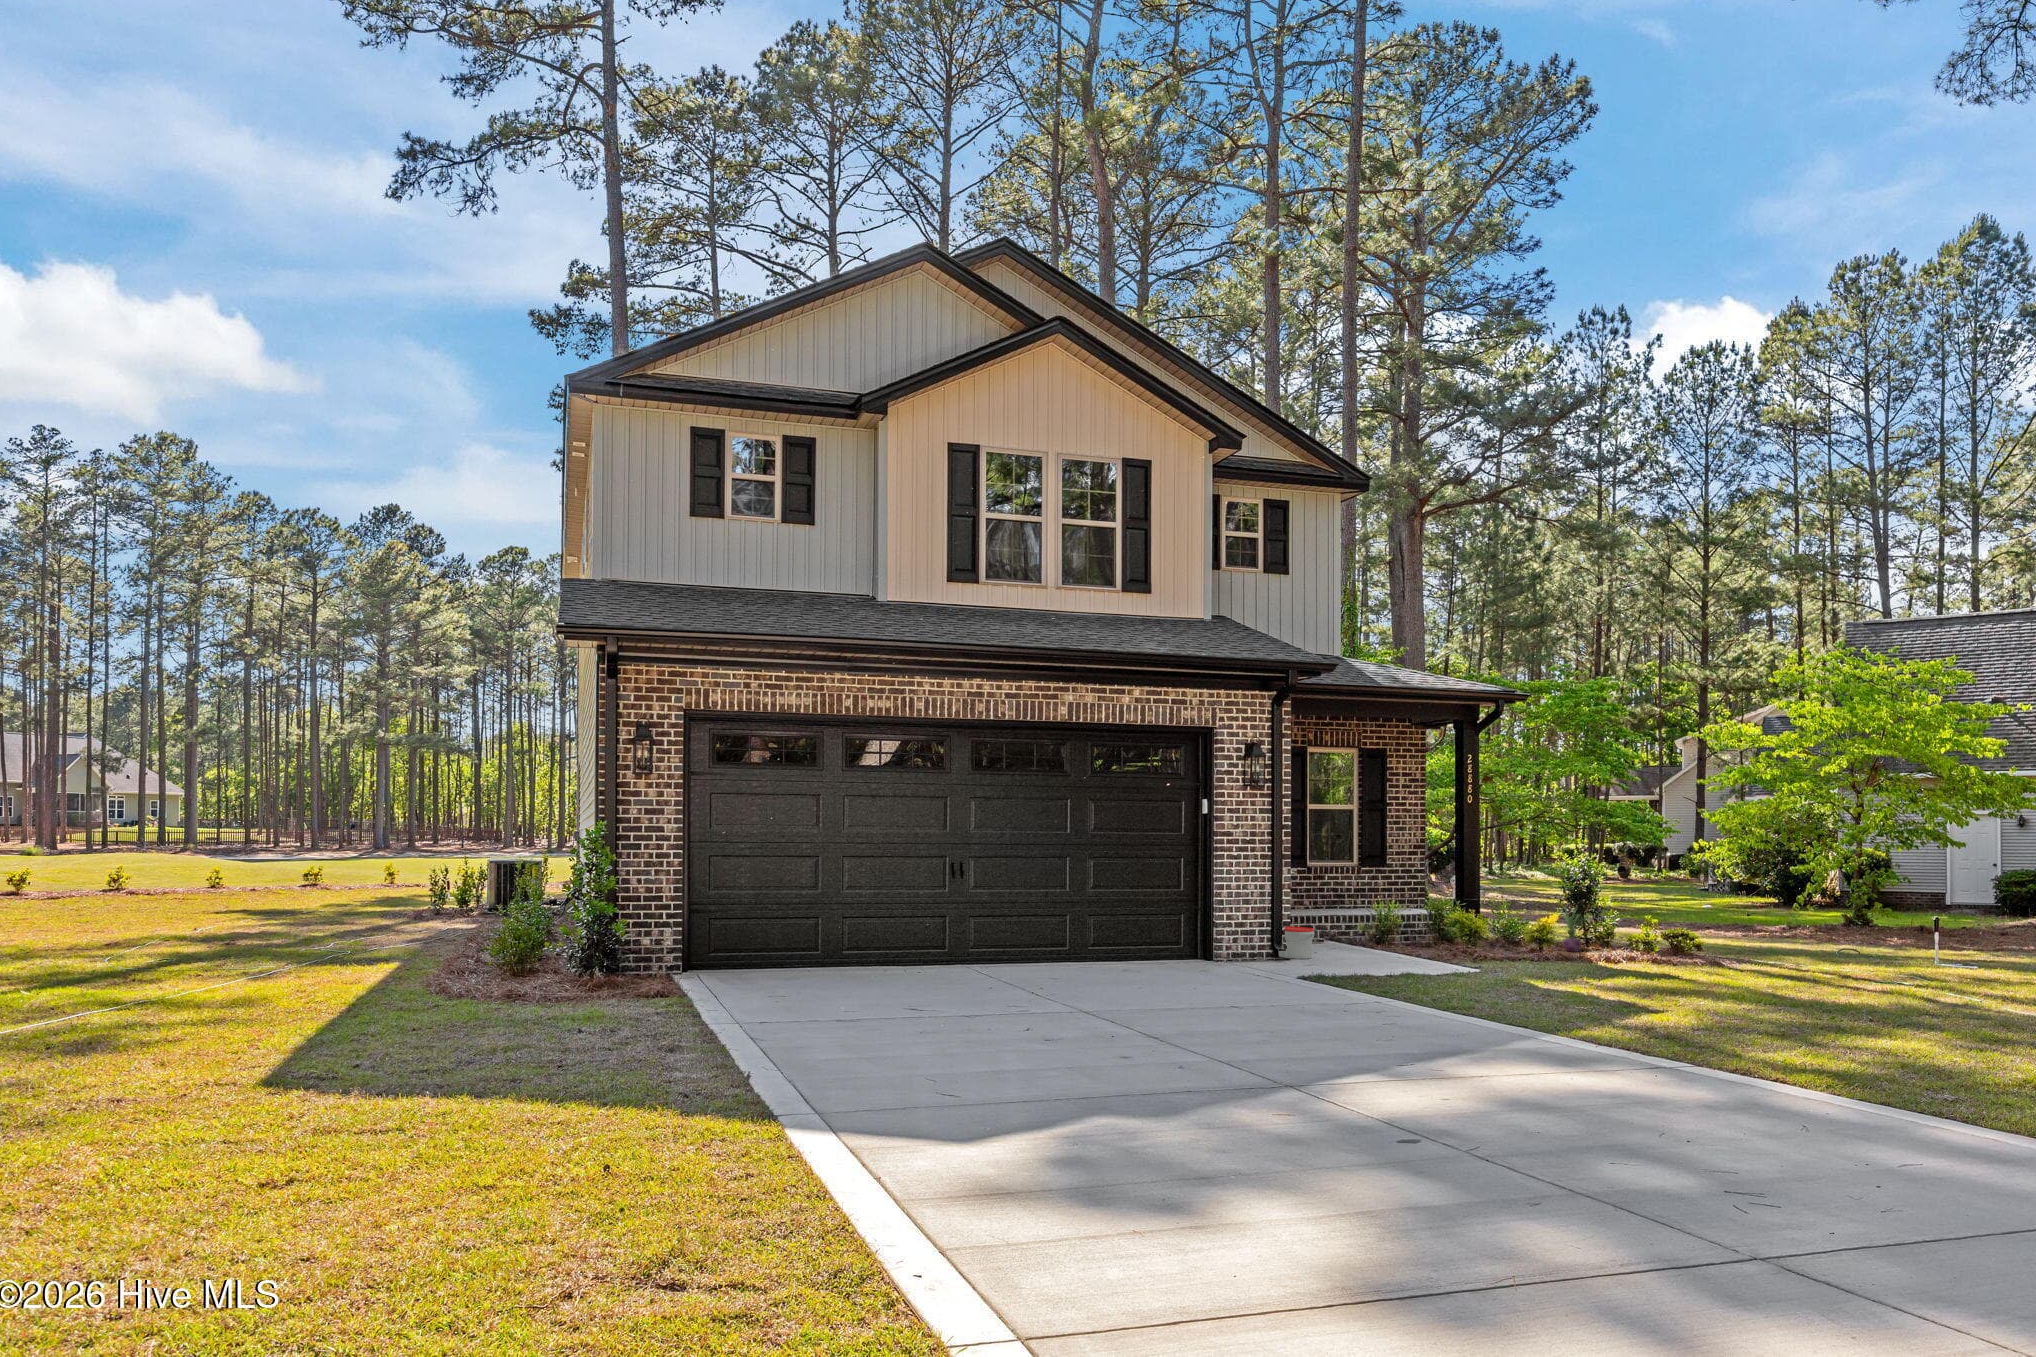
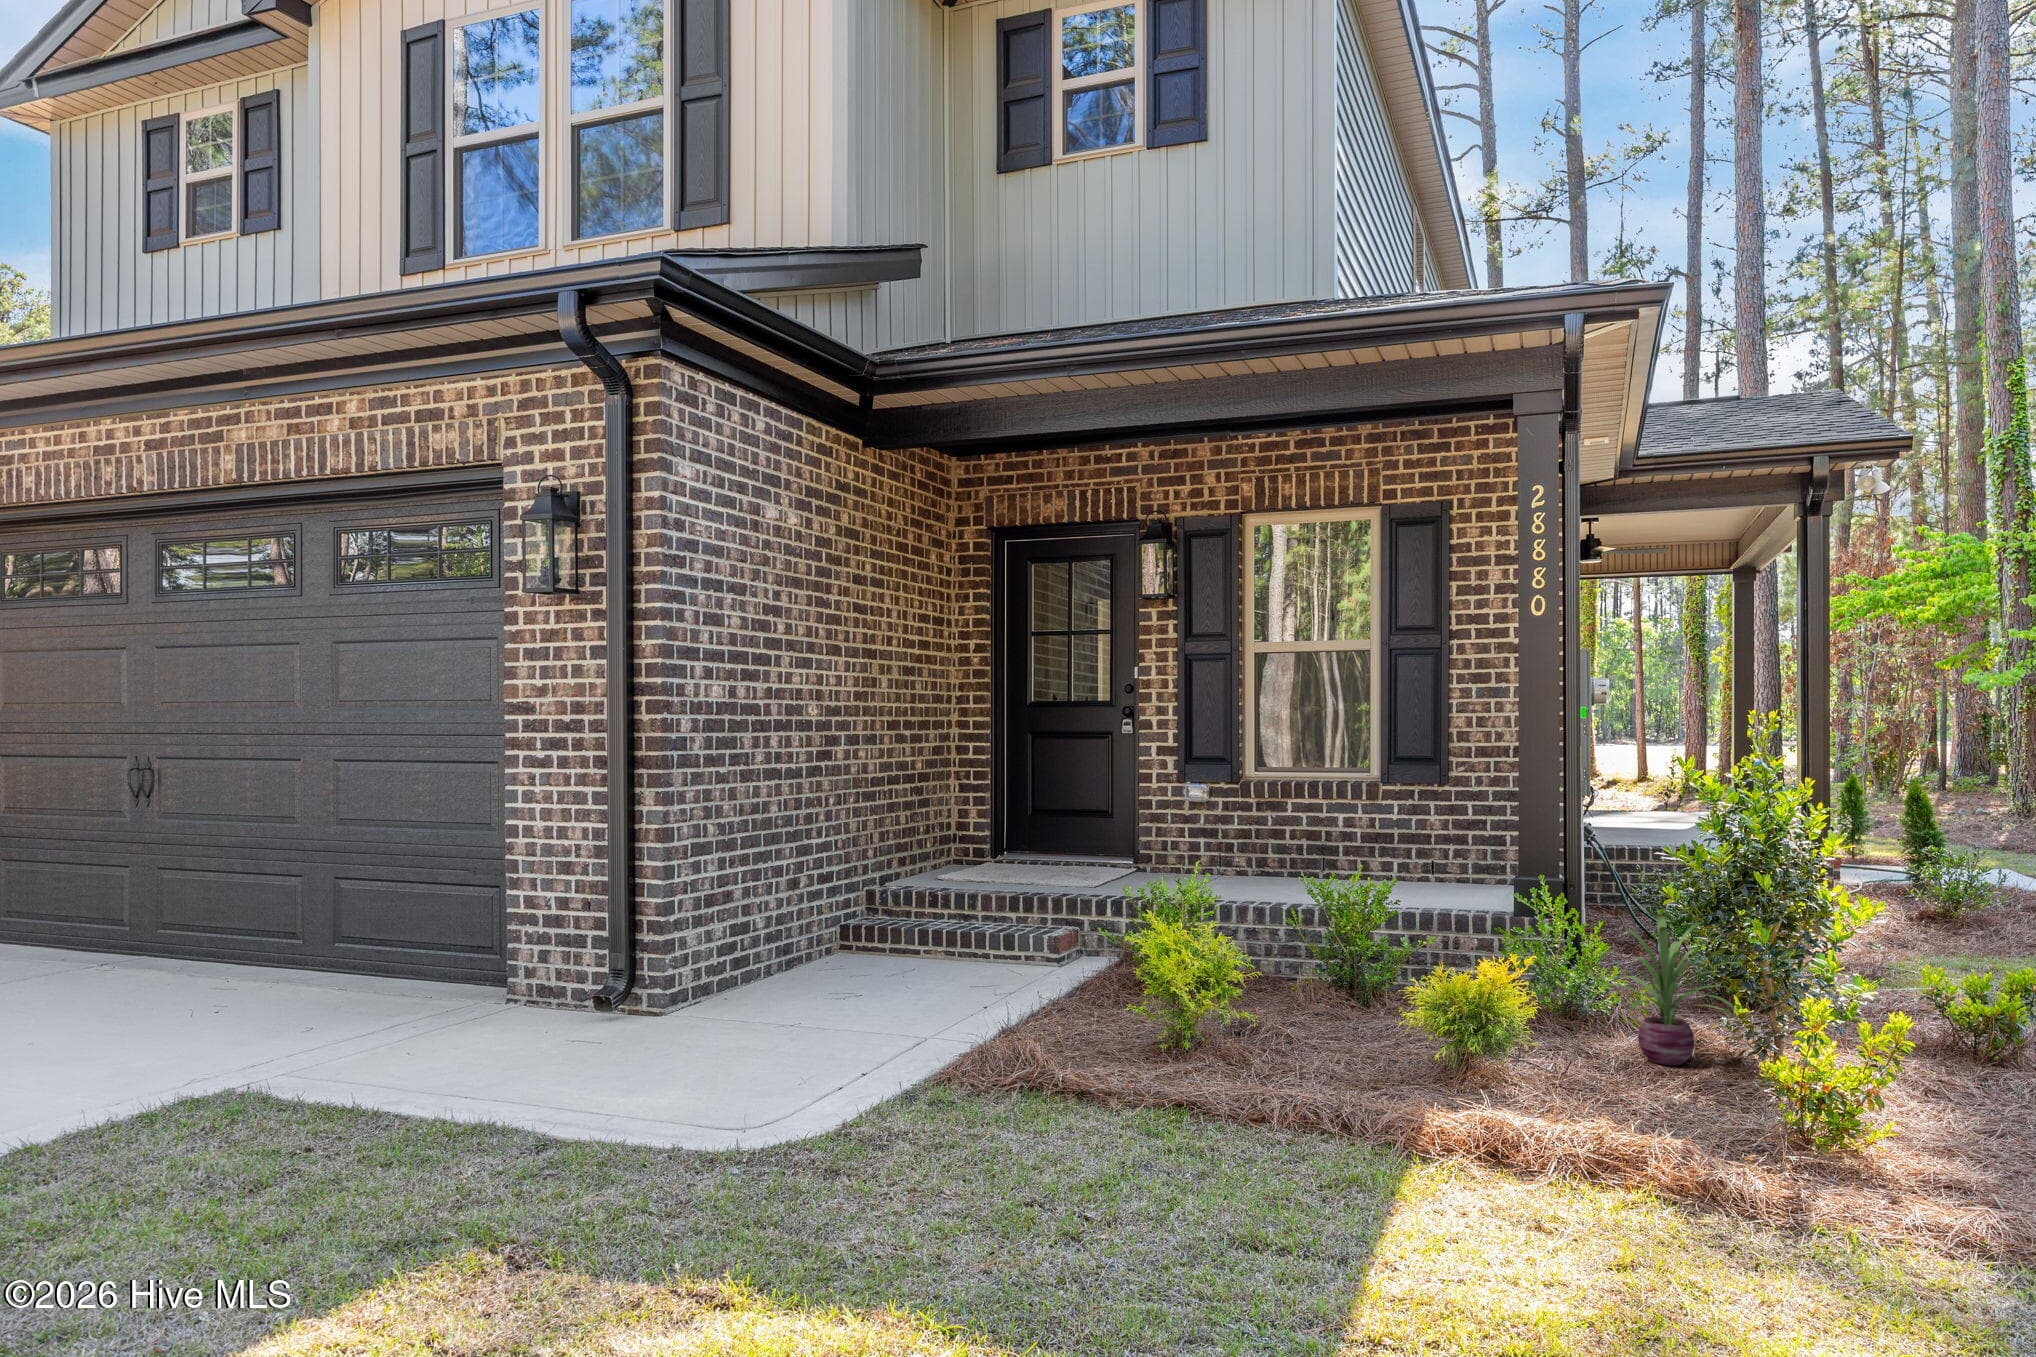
bucket: present [1279,926,1314,959] -> none [714,924,805,1008]

